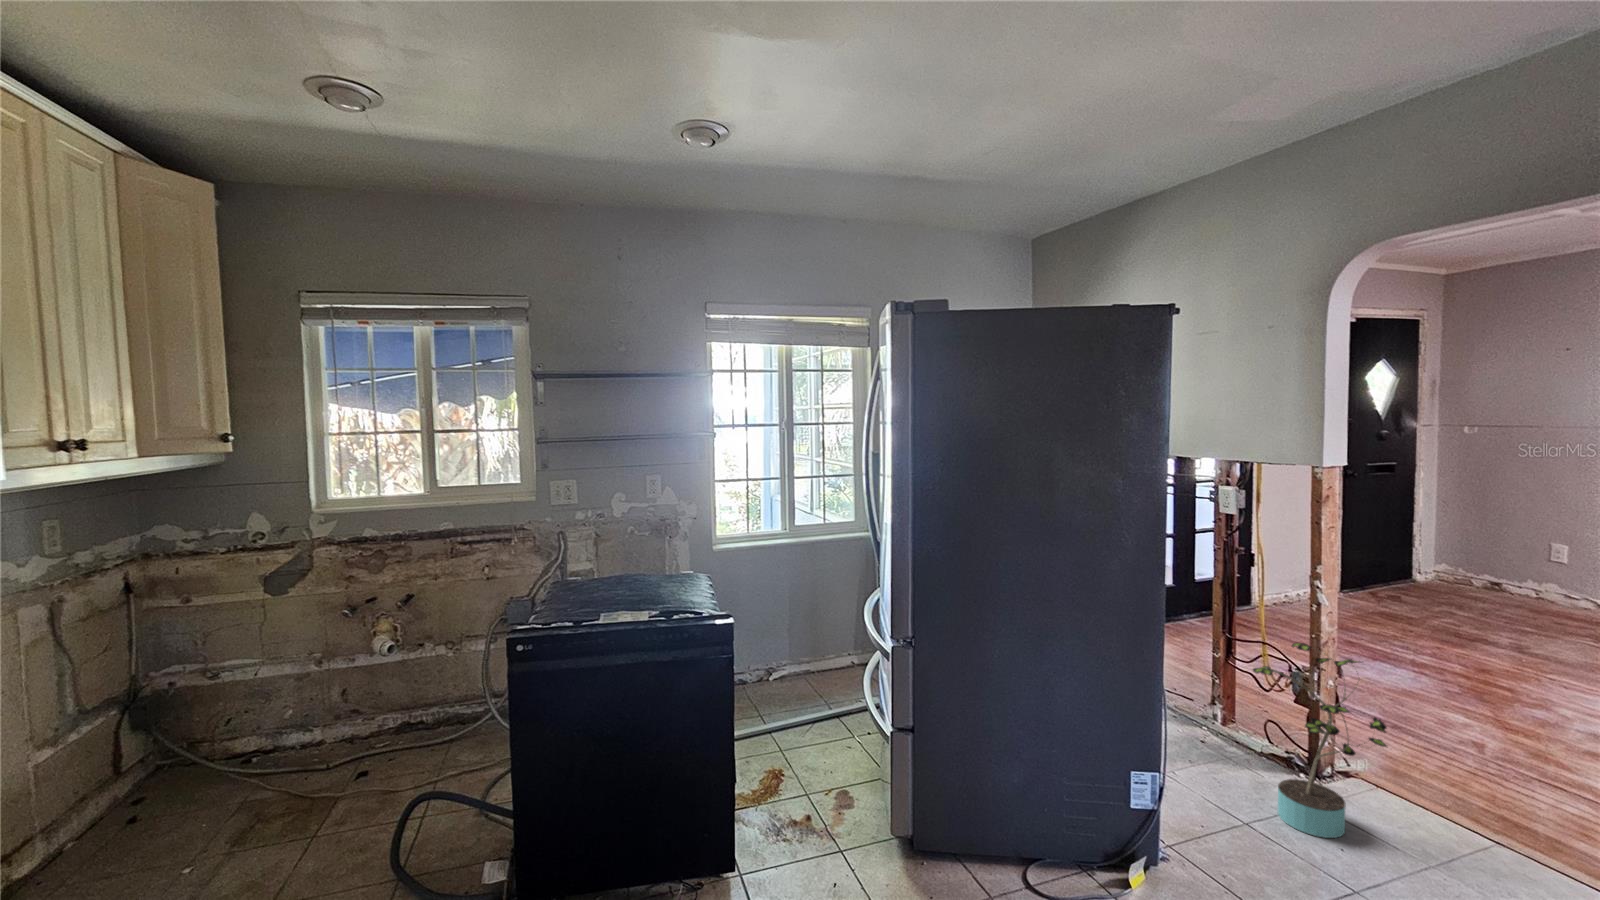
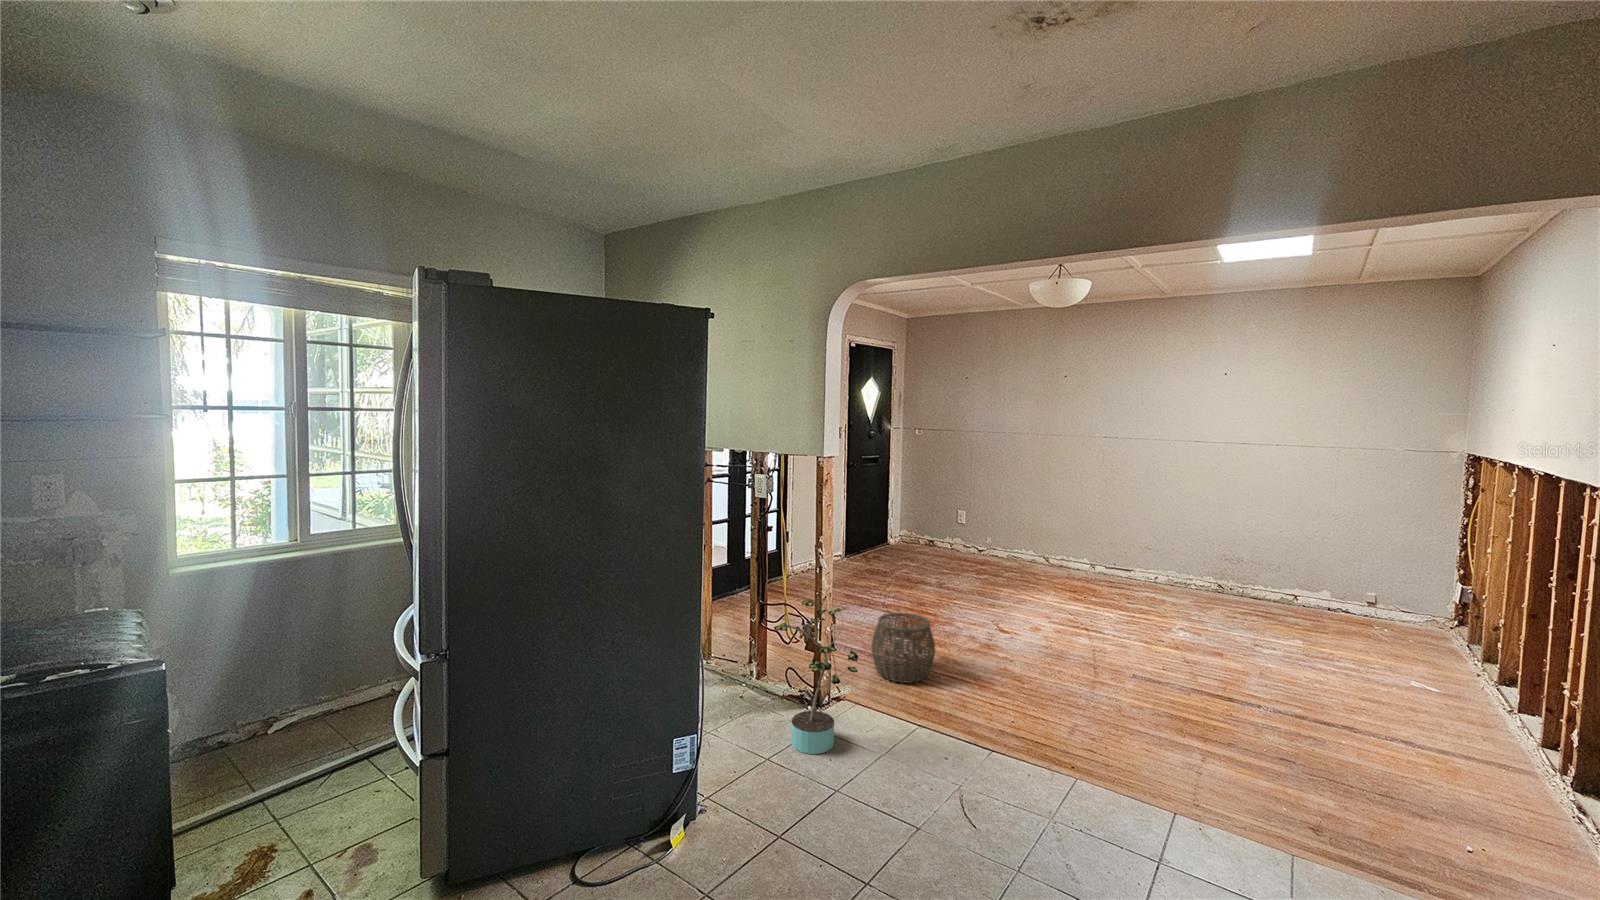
woven basket: none [1399,677,1524,783] -> present [871,613,935,683]

